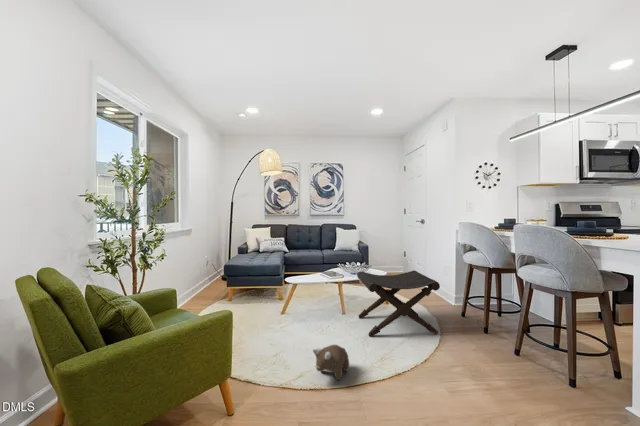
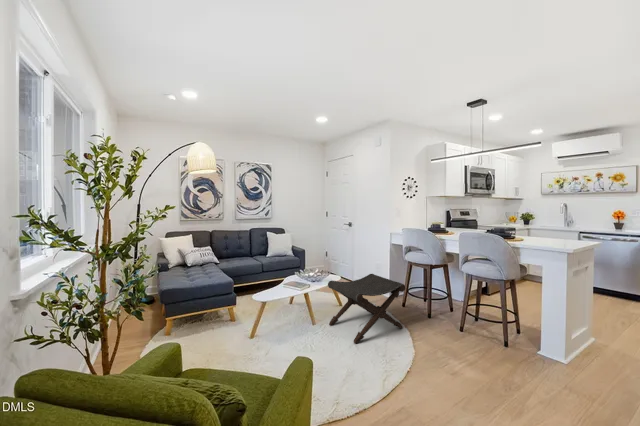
plush toy: present [313,345,349,380] -> none [344,364,374,399]

